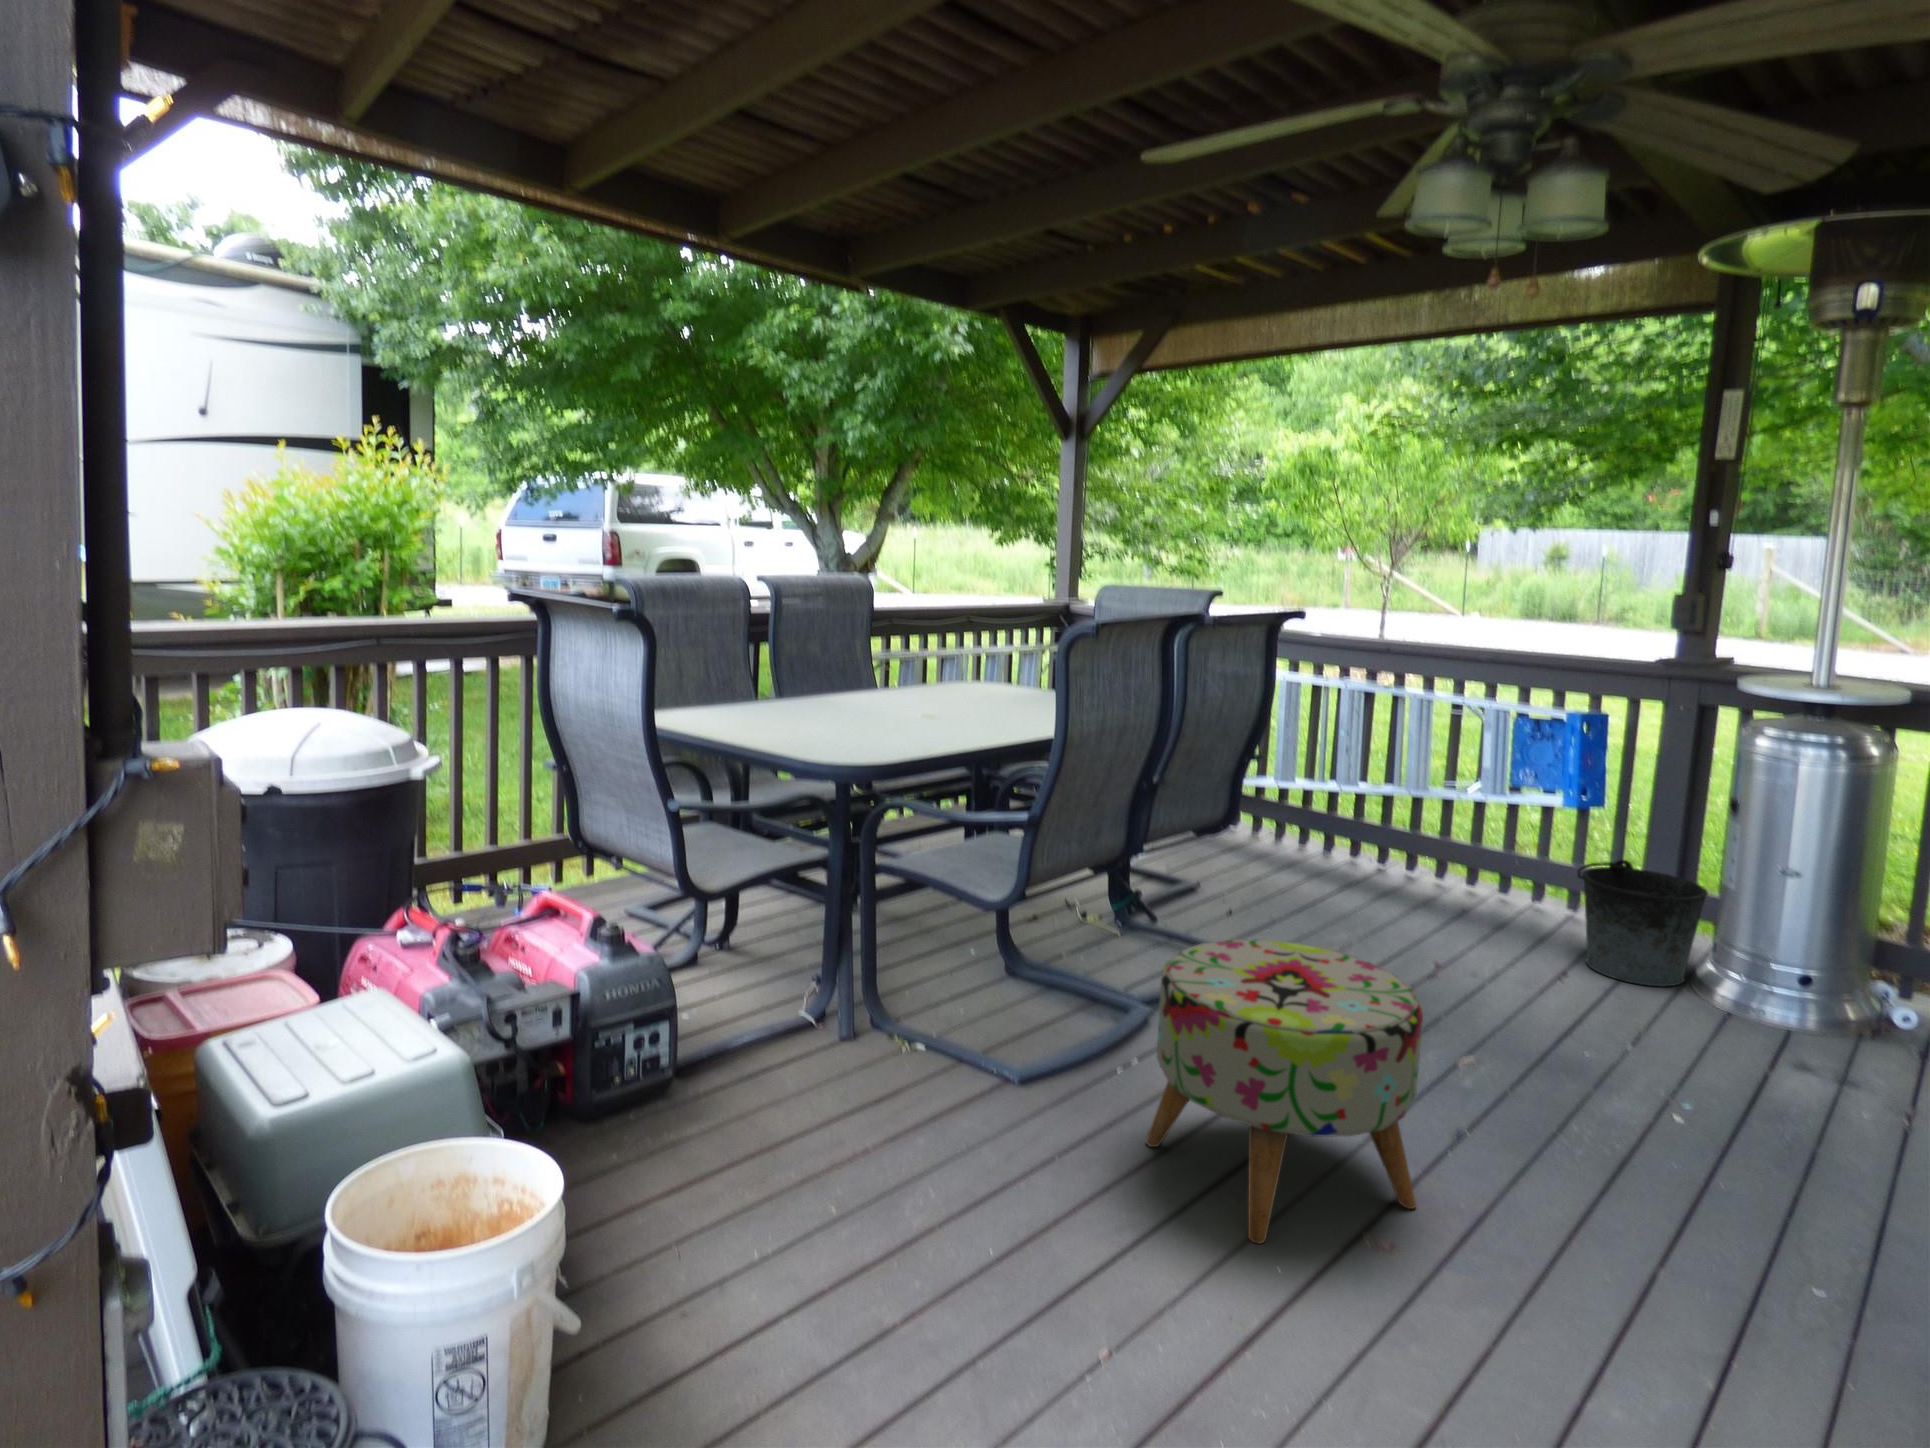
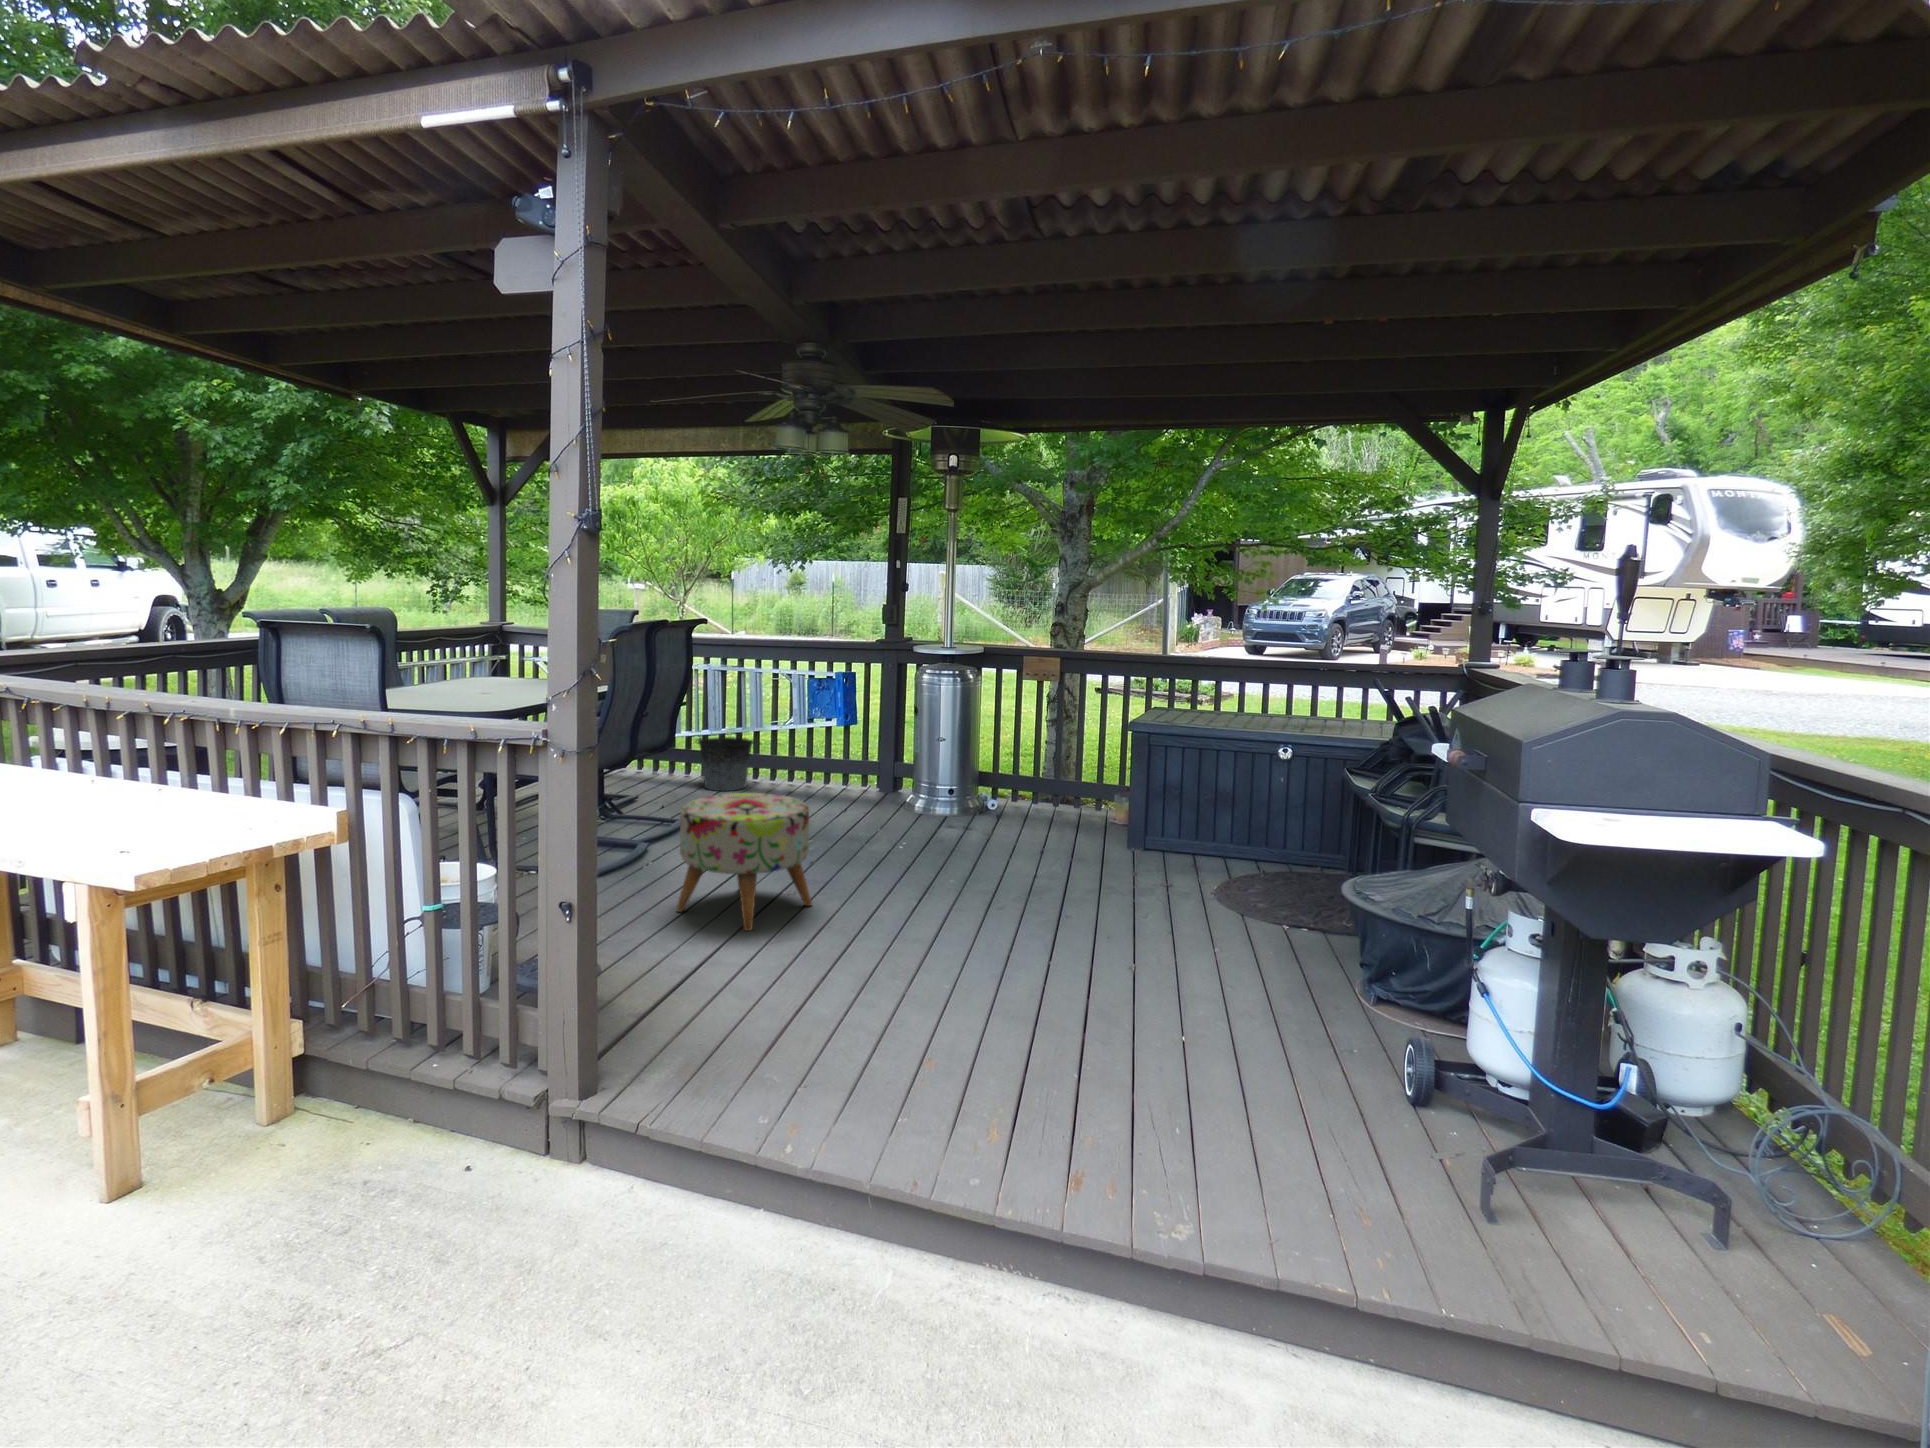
bucket: present [1577,860,1708,986] -> present [696,737,754,791]

